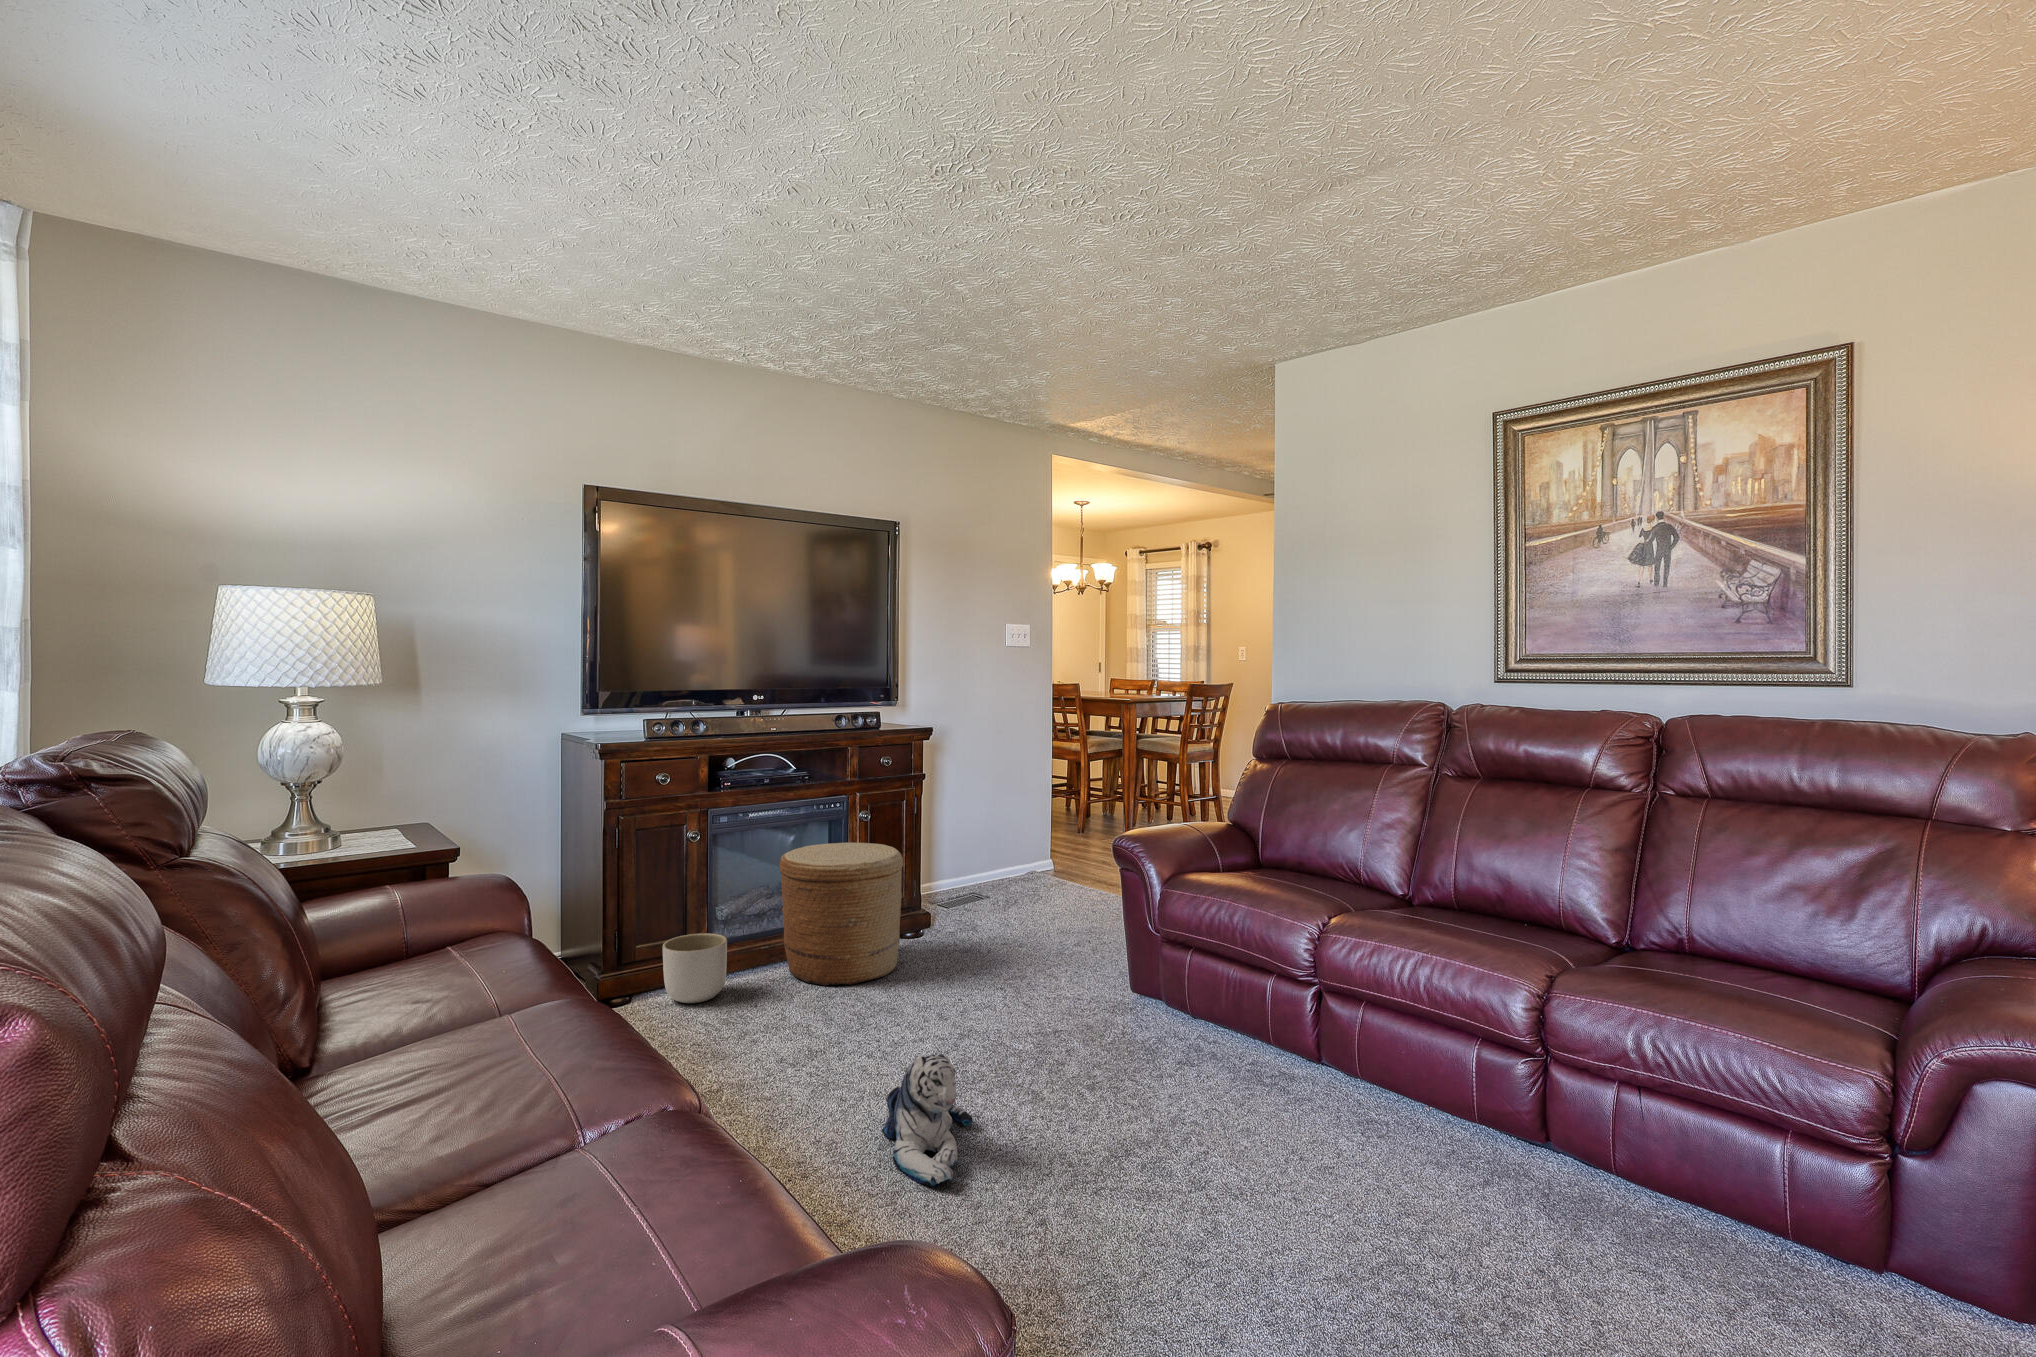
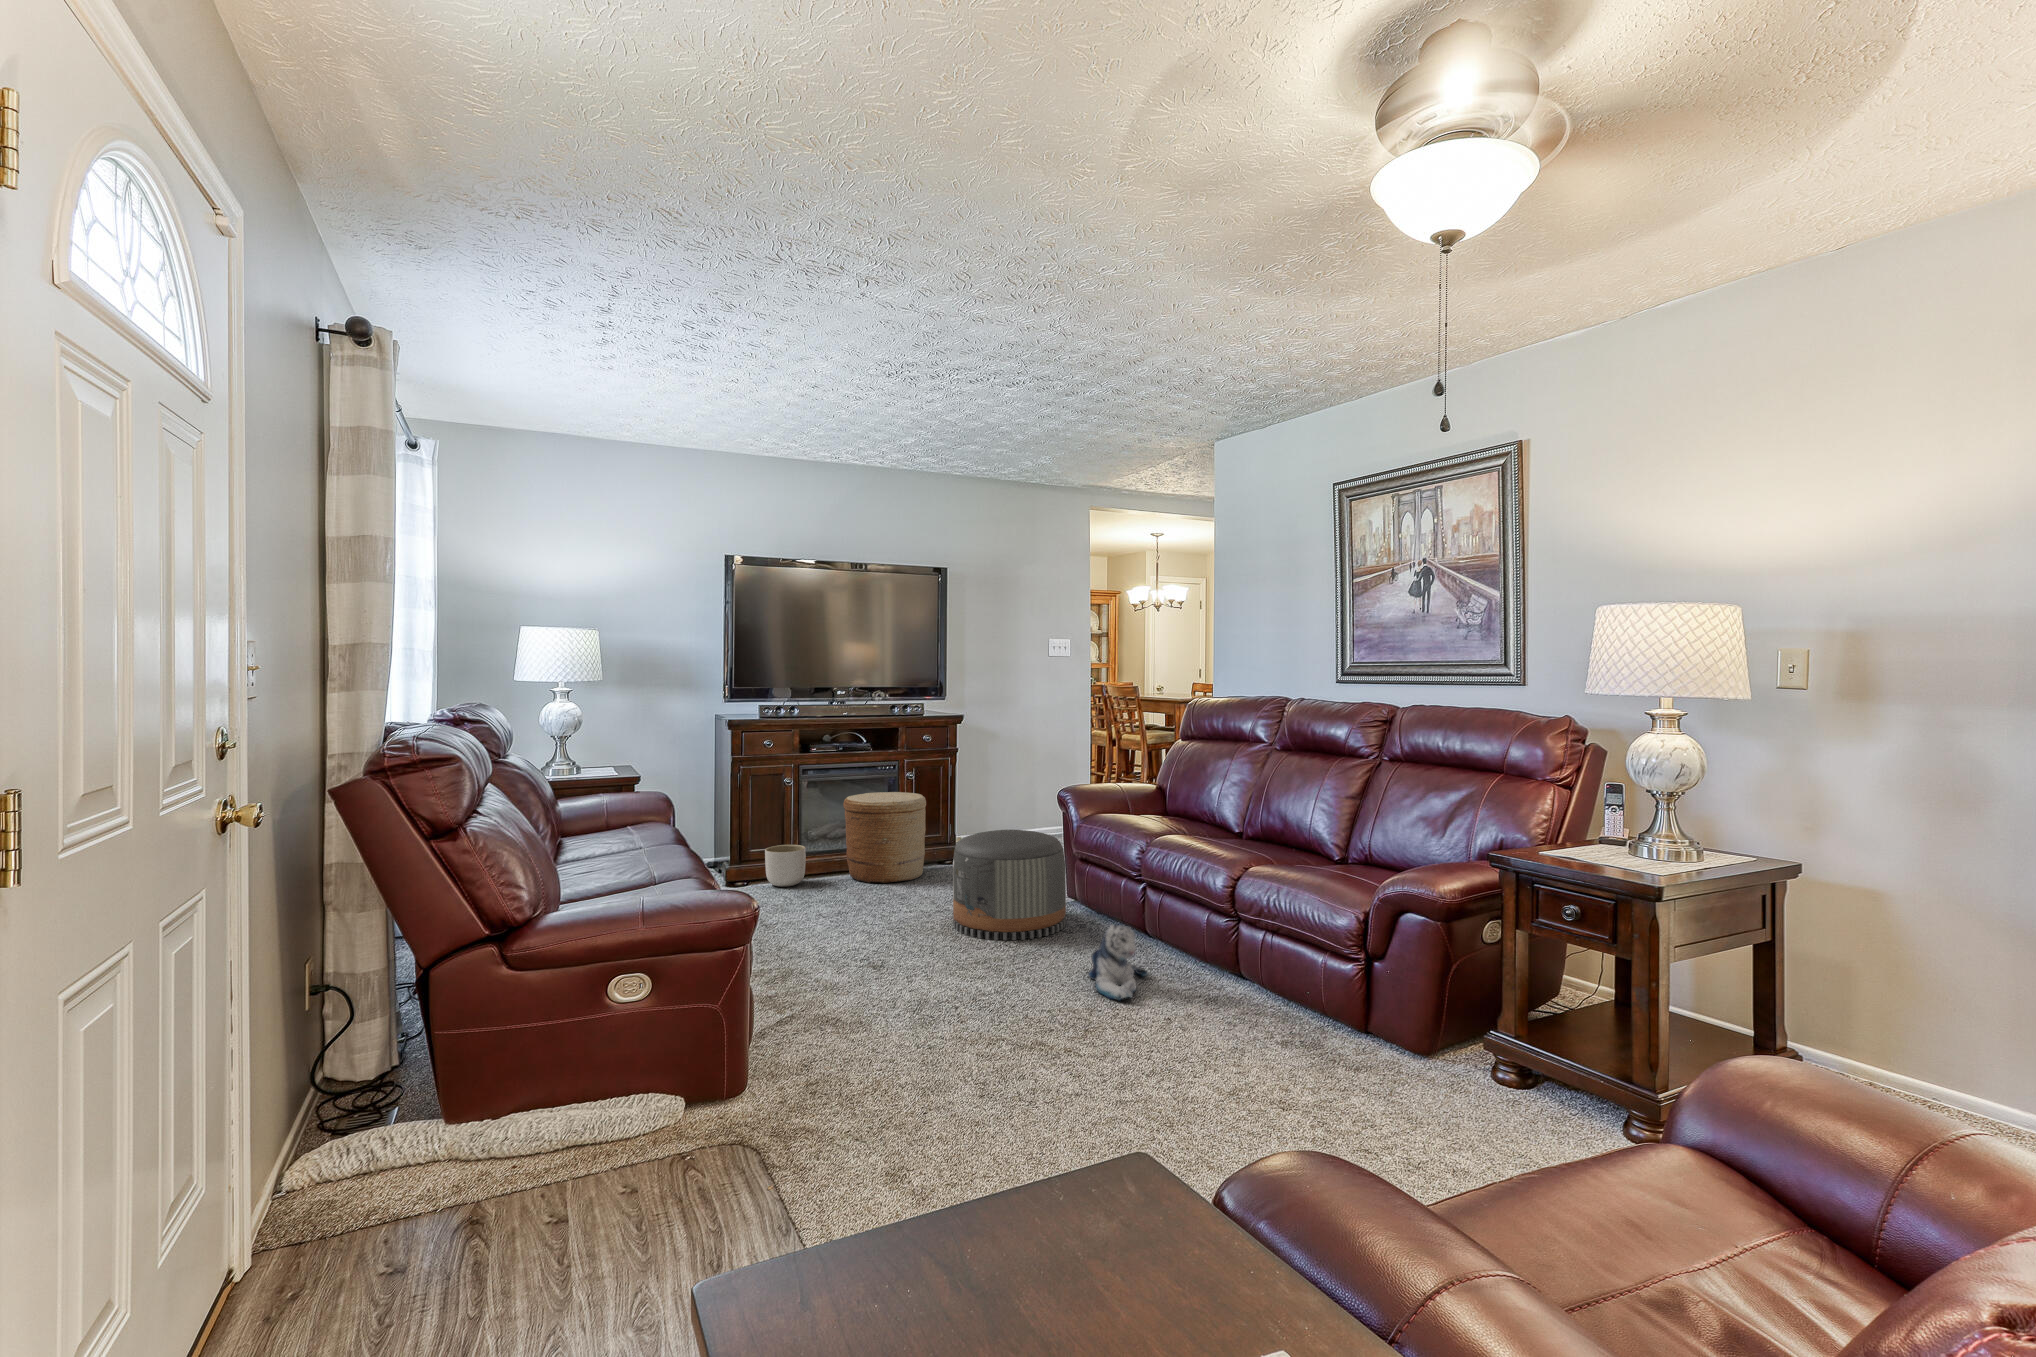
pouf: none [1012,909,1188,1101] -> present [953,830,1066,940]
plush toy: present [882,1055,973,1186] -> present [1089,925,1148,1000]

